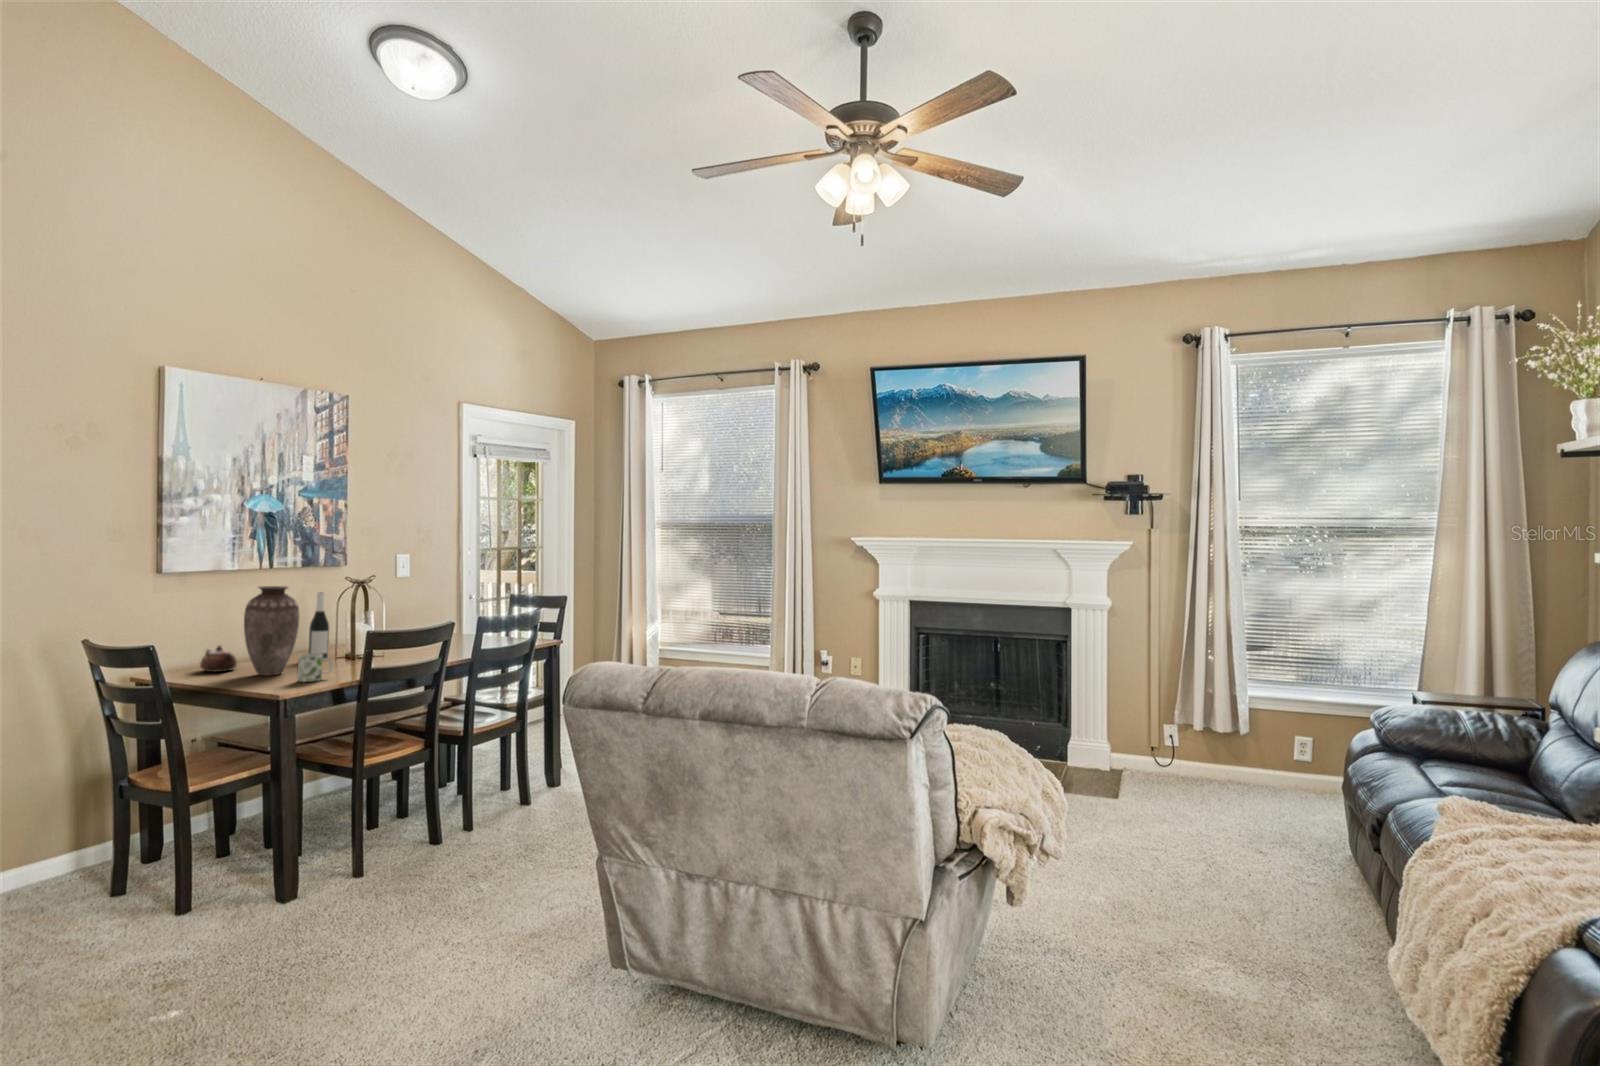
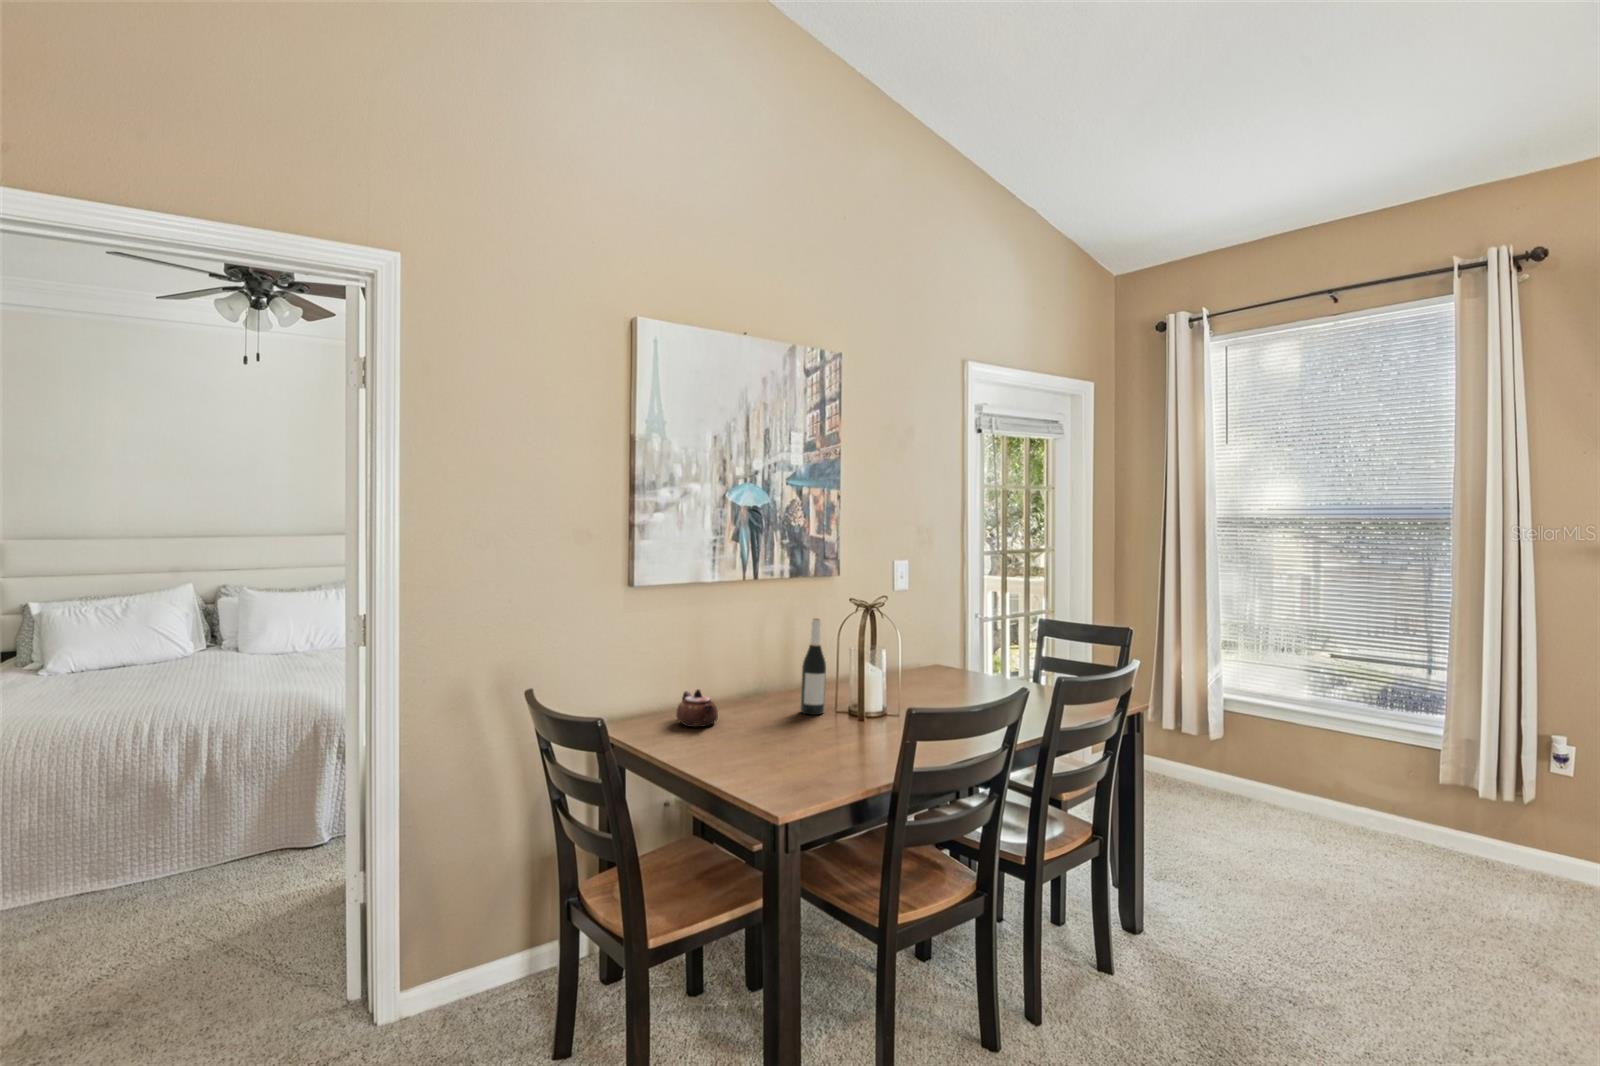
vase: present [244,586,300,675] -> none [728,614,796,746]
mug: present [297,654,333,682] -> none [797,728,845,777]

